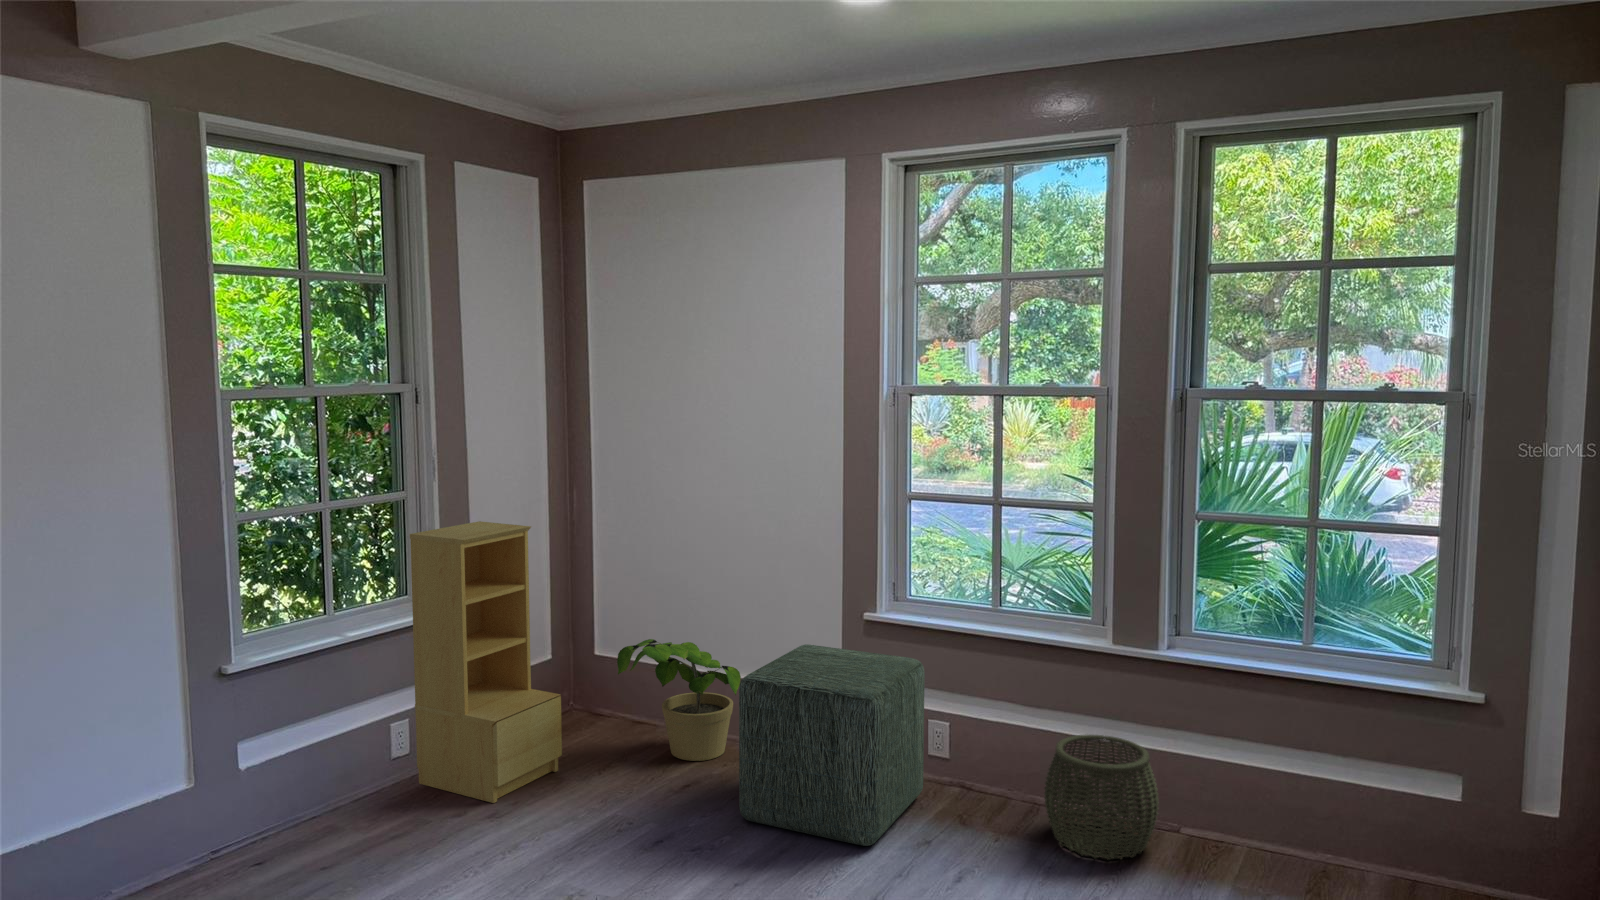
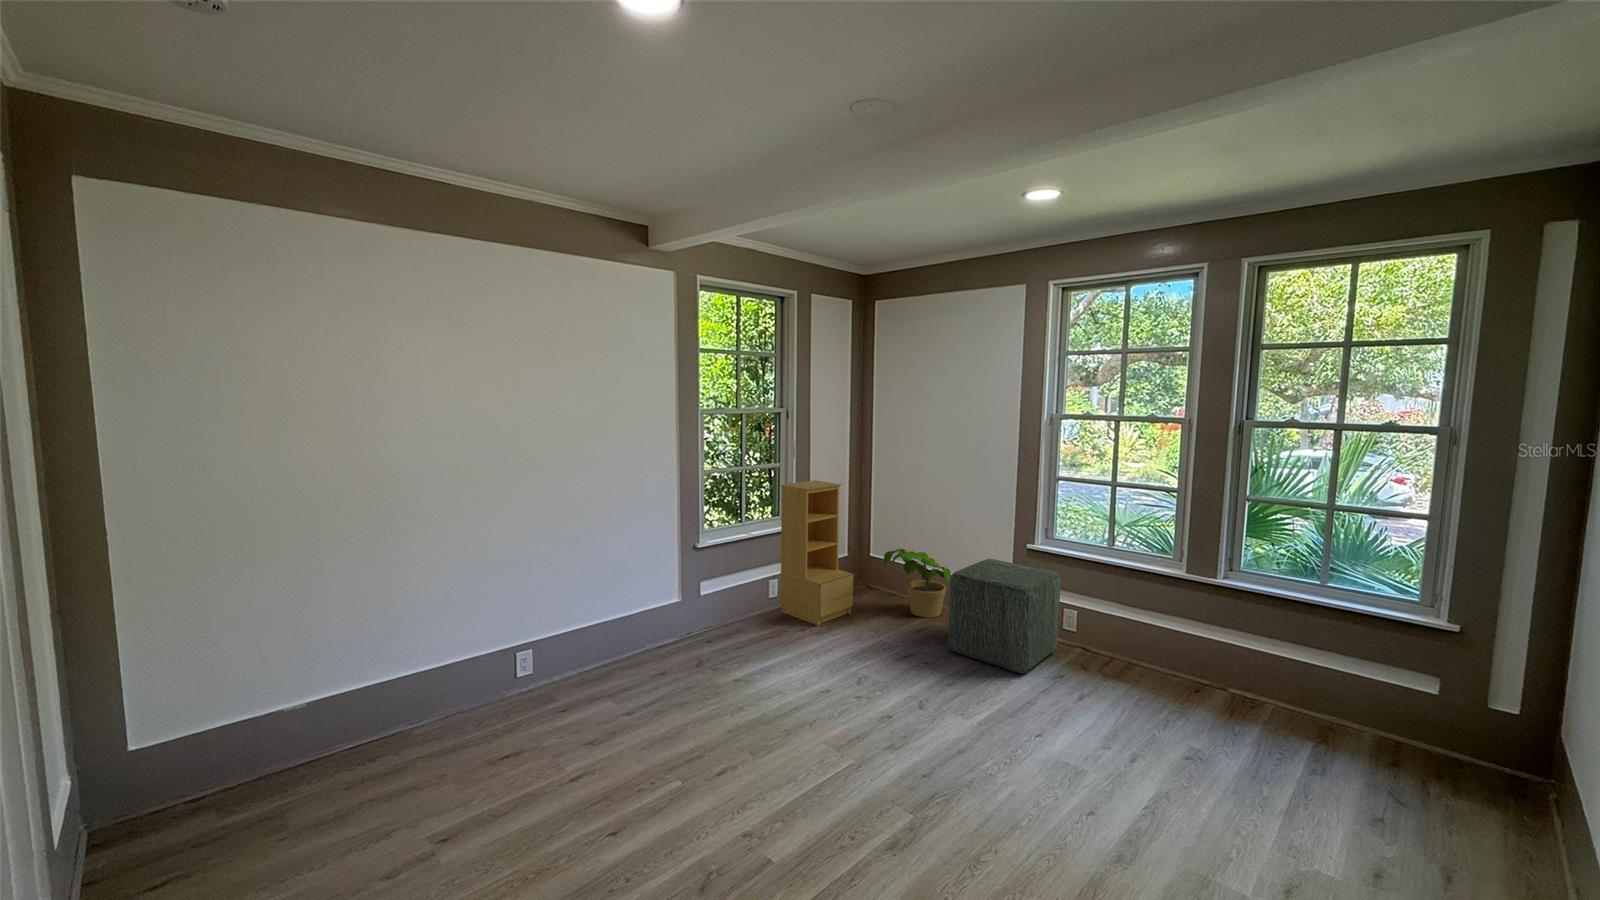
woven basket: present [1044,735,1159,860] -> none [1134,626,1211,703]

